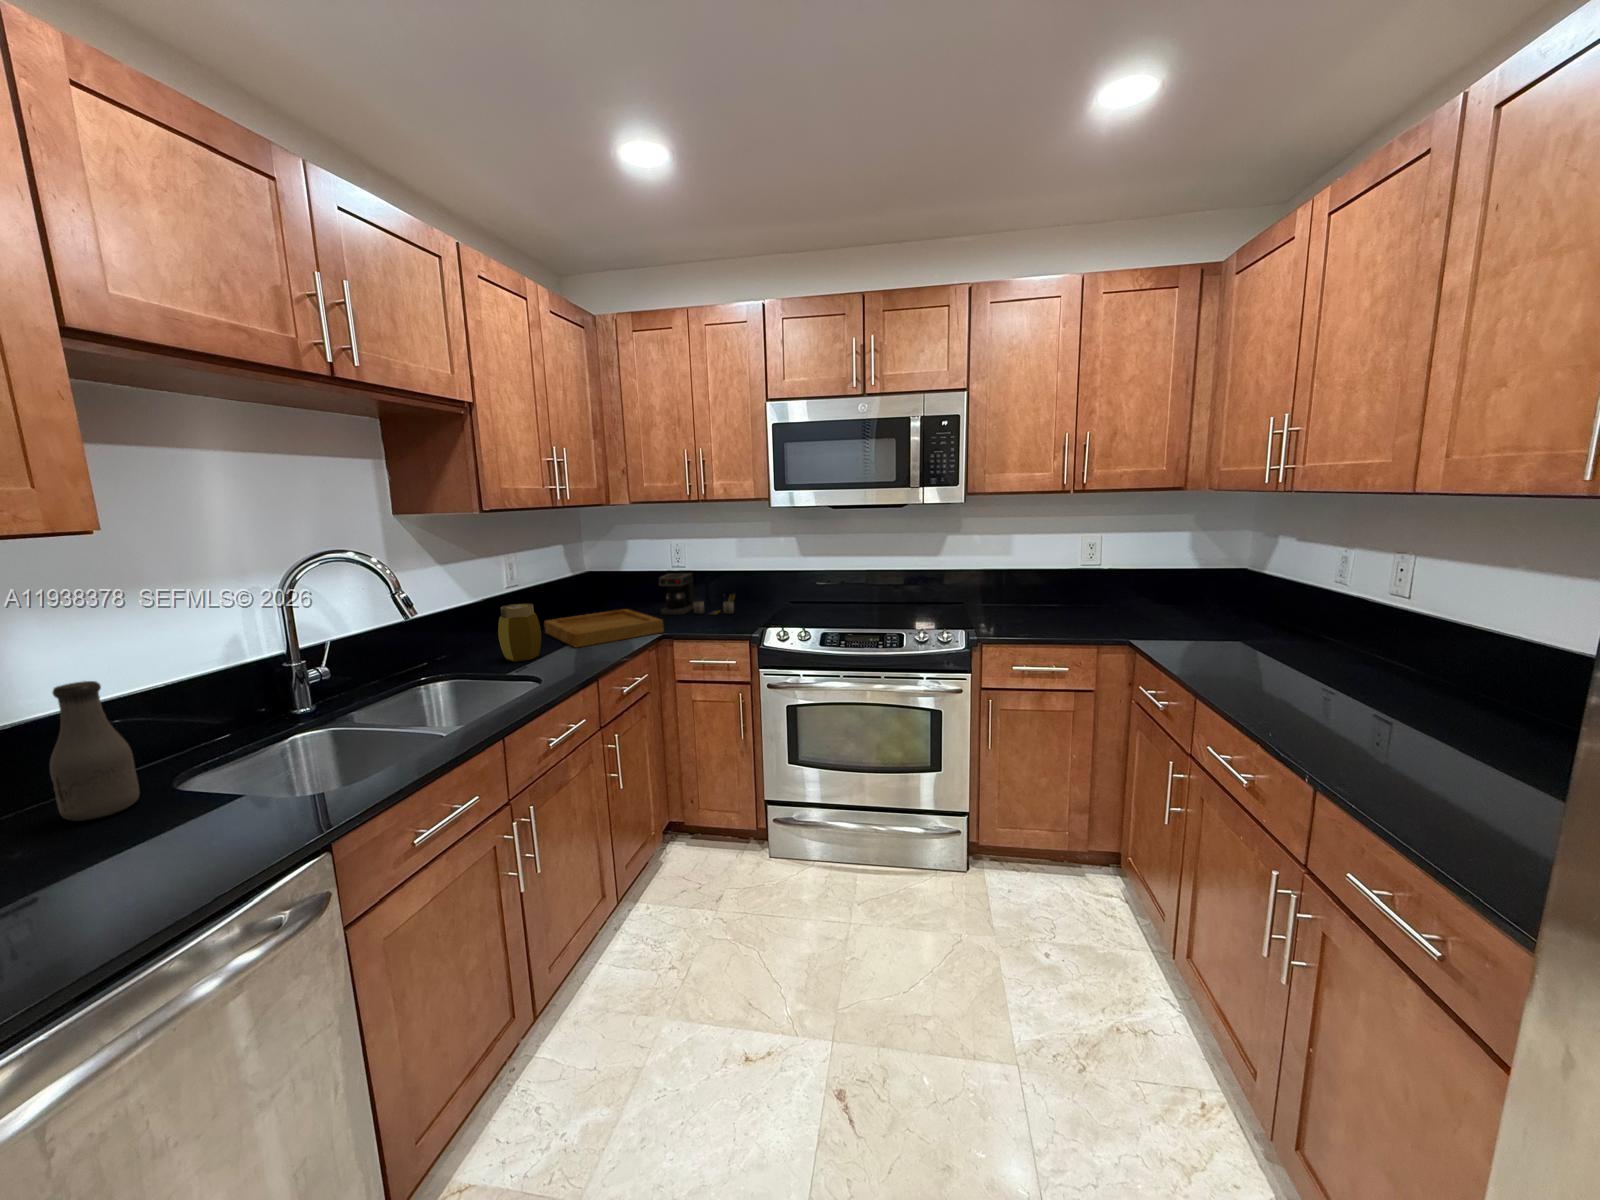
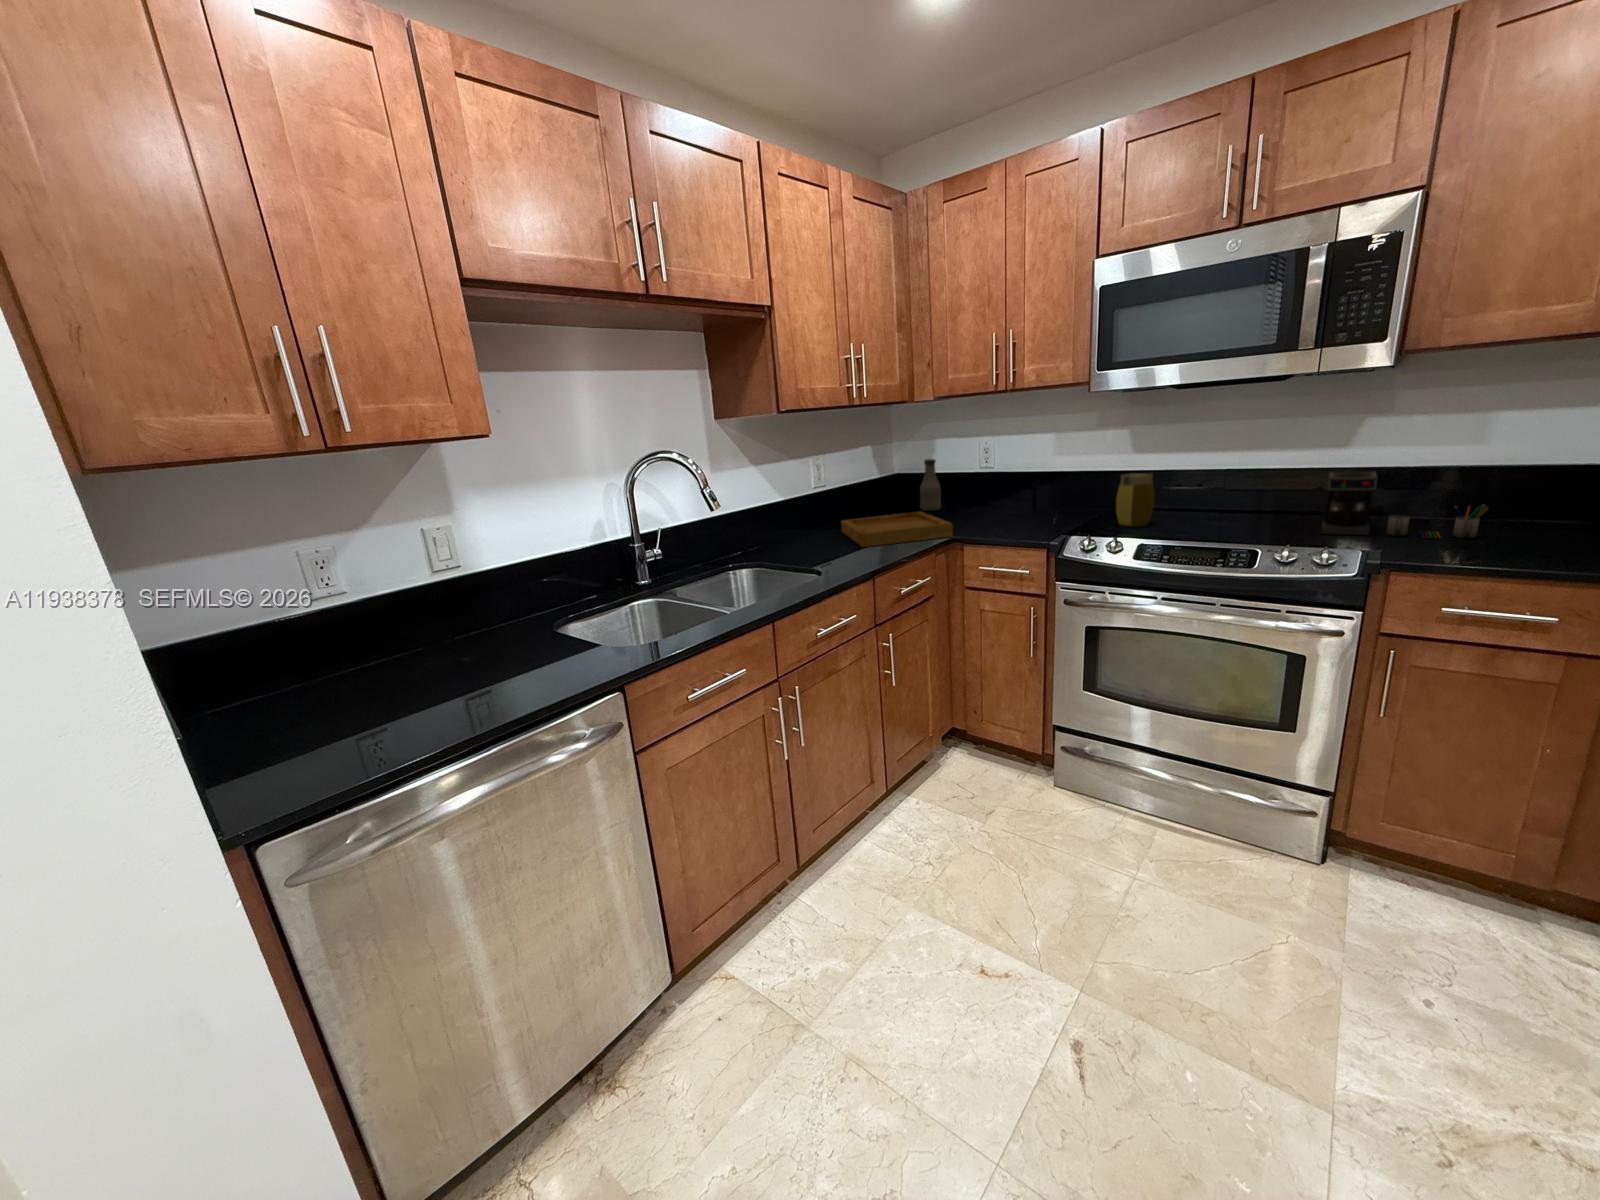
coffee maker: present [659,573,735,615] -> present [1321,471,1488,538]
jar: present [498,604,541,662] -> present [1116,473,1155,527]
bottle: present [50,681,139,821] -> present [920,459,941,511]

